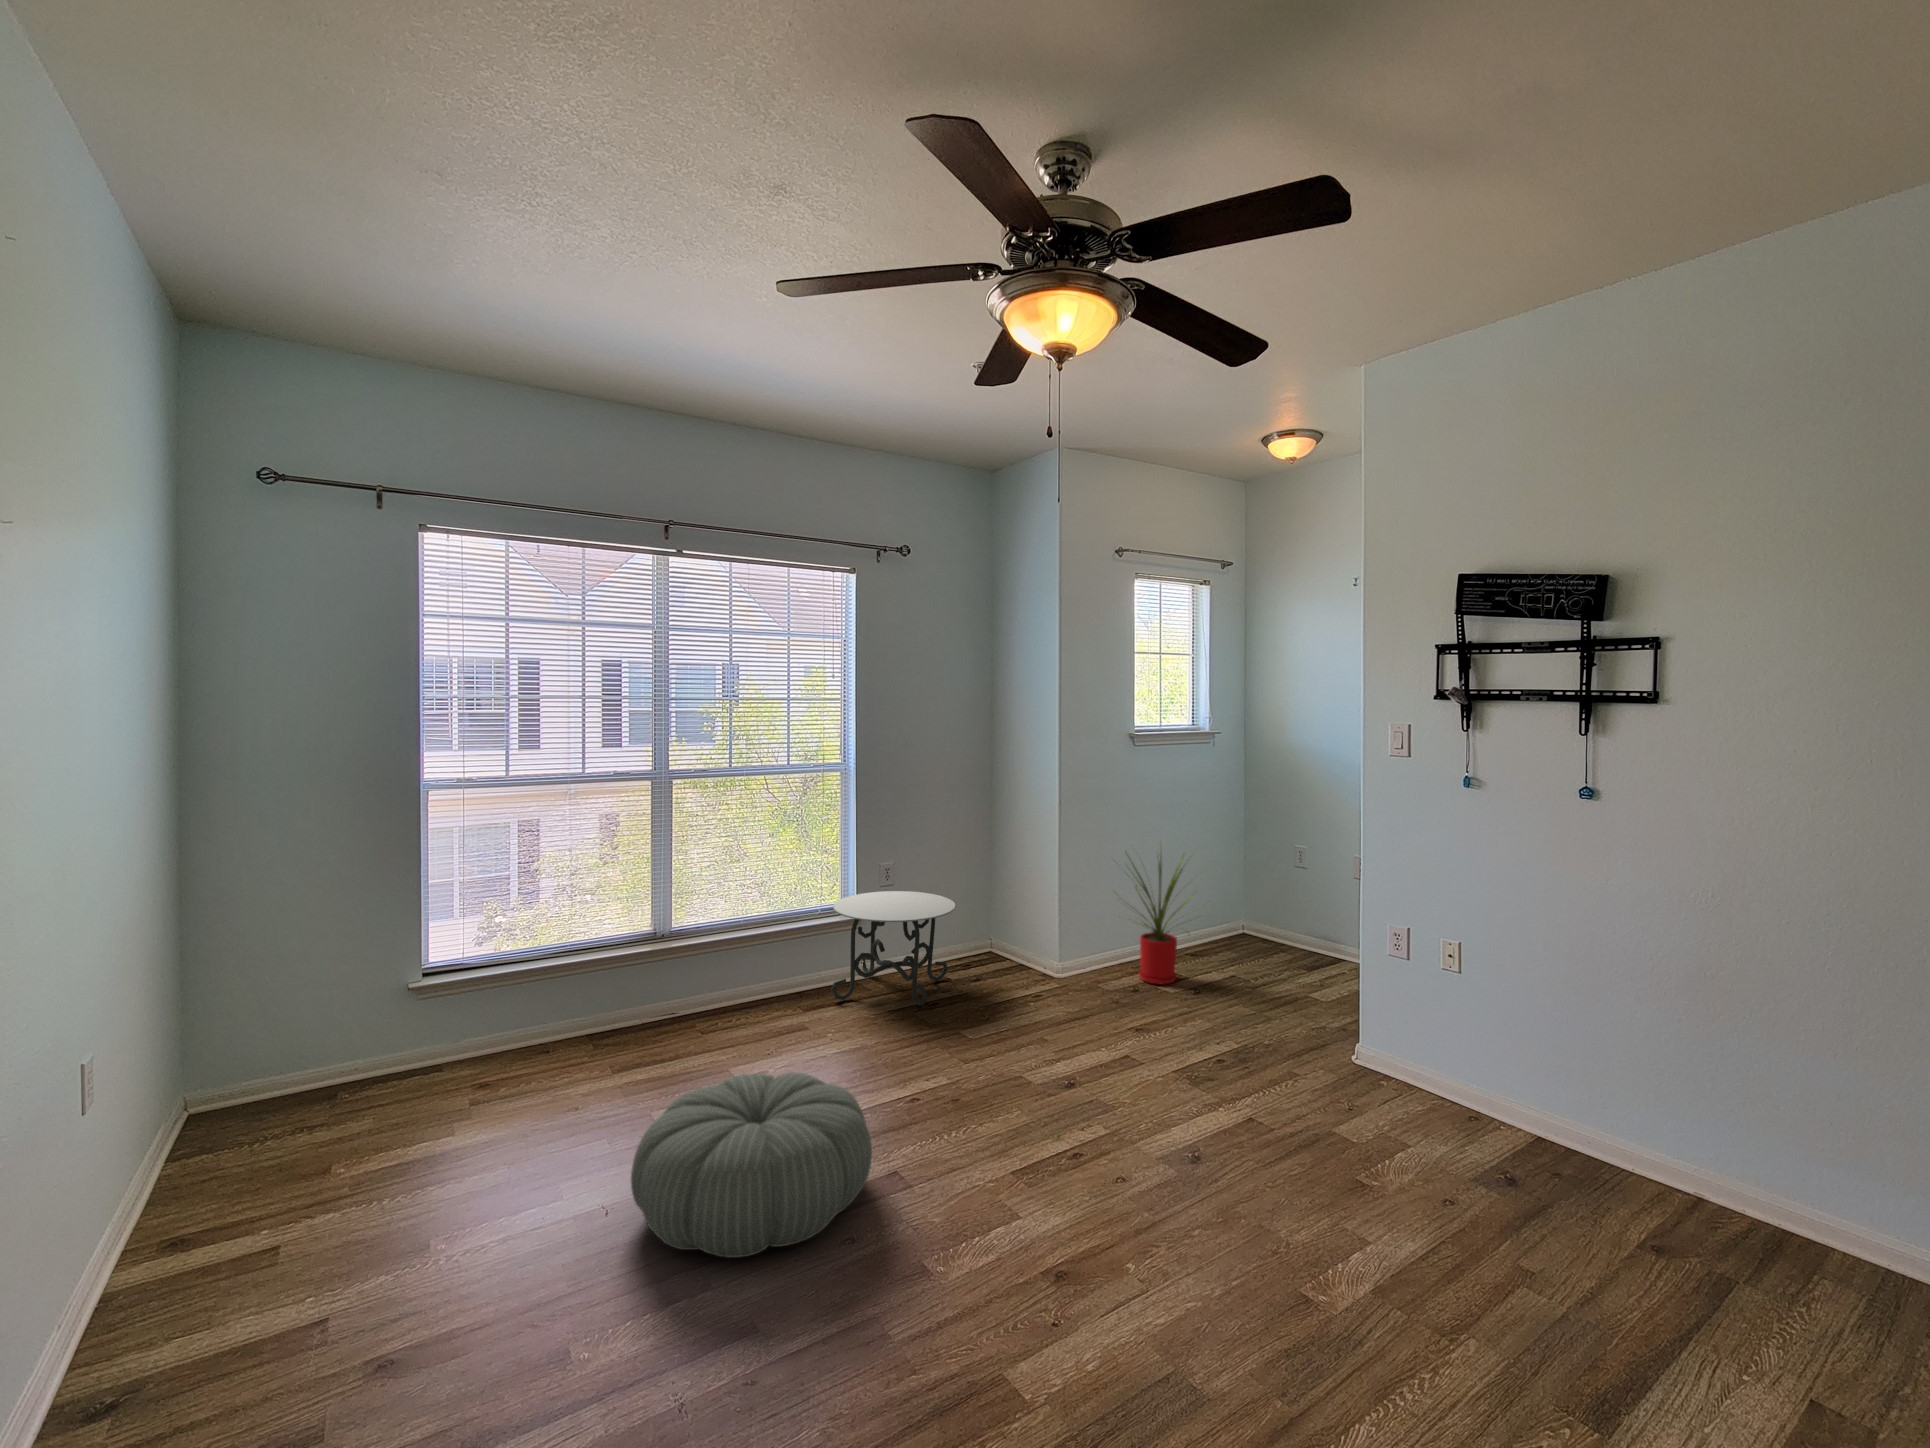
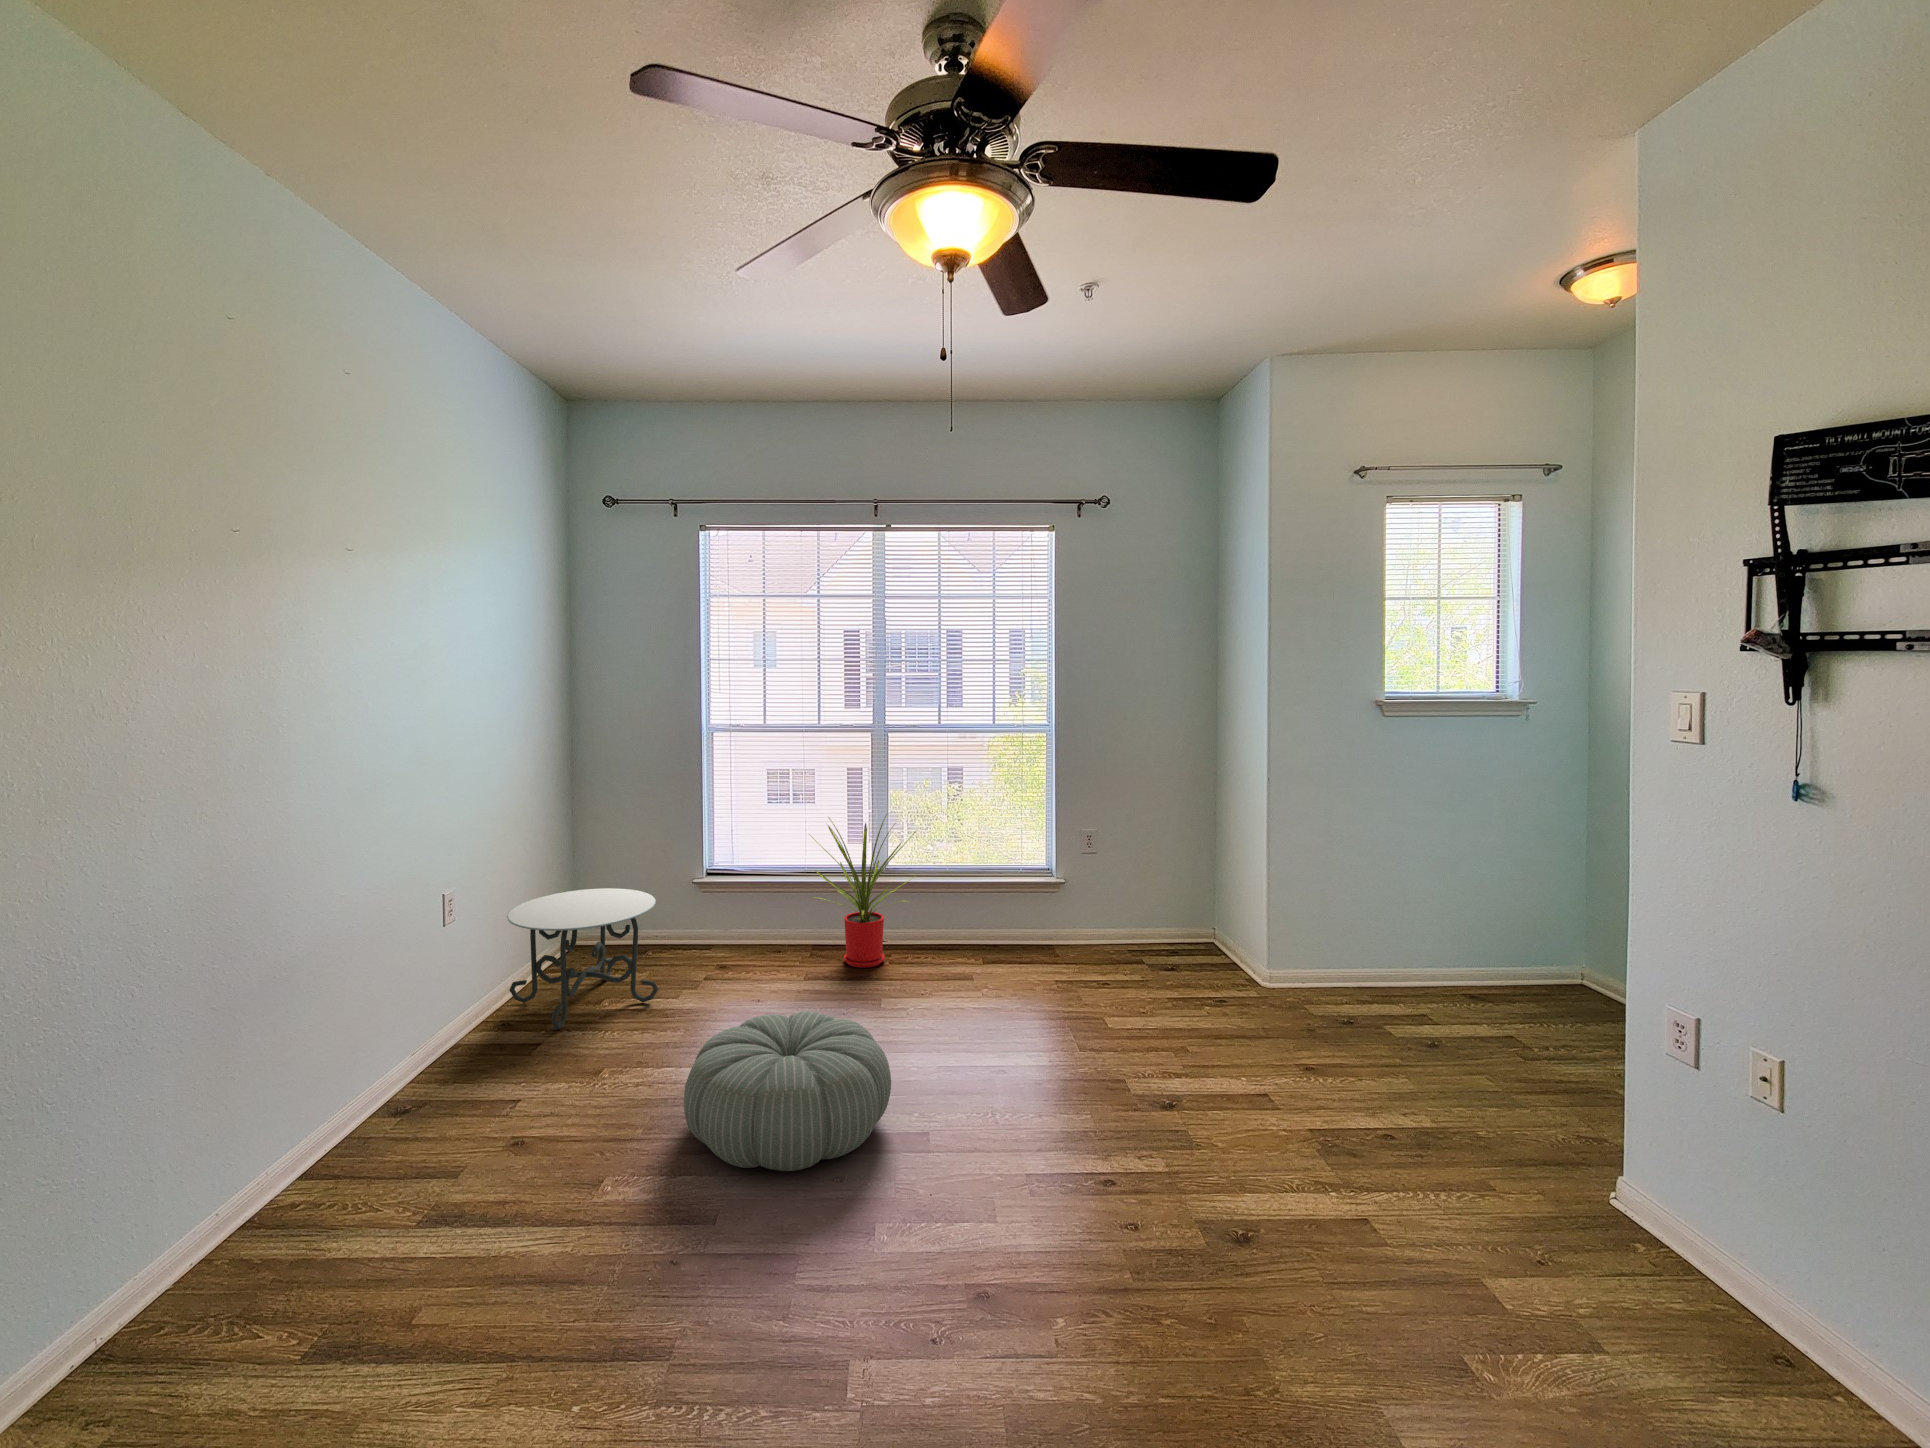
house plant: present [1126,854,1193,985] -> present [811,814,916,968]
side table: present [831,891,956,1006] -> present [507,888,658,1030]

